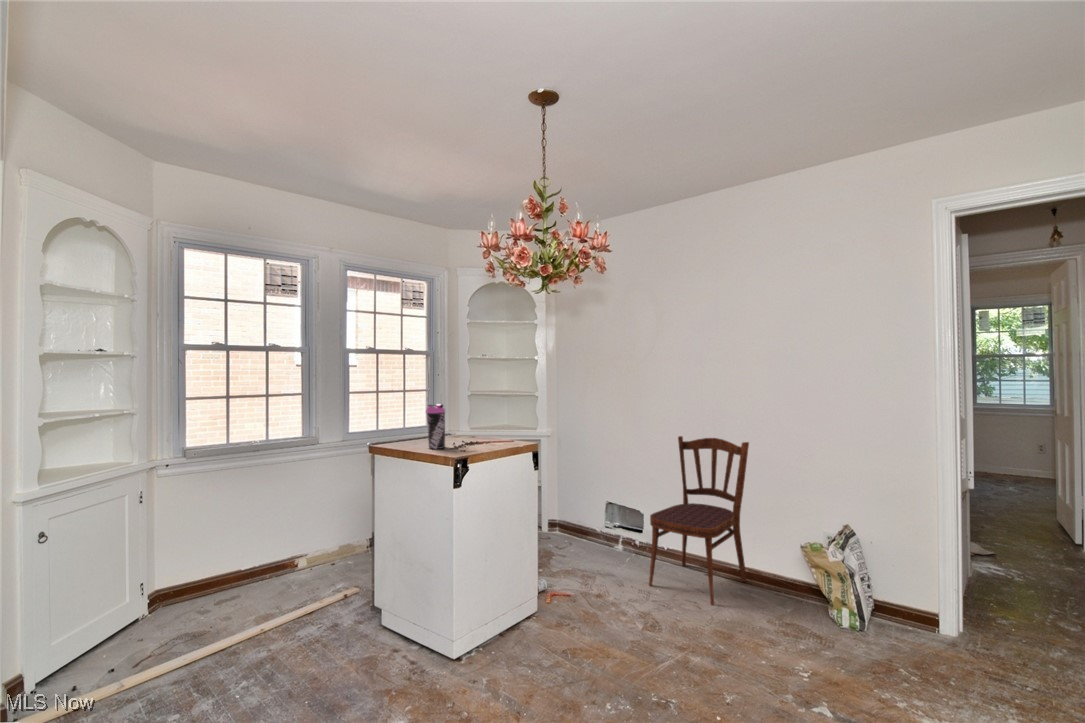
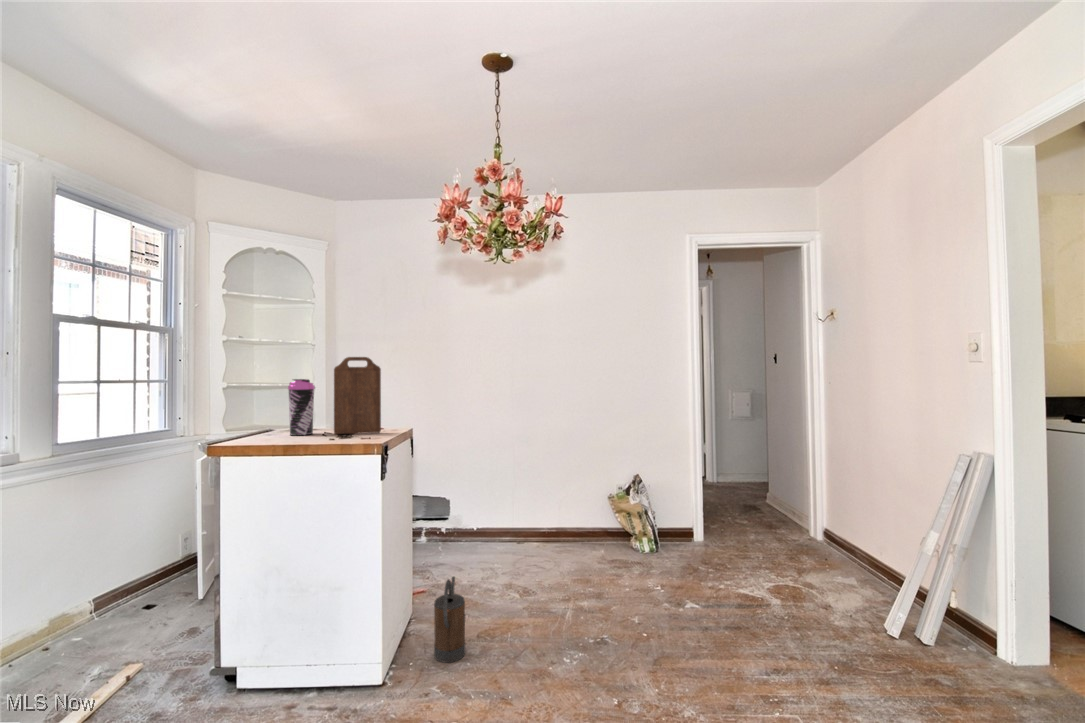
cutting board: none [451,387,484,452] -> present [334,357,381,434]
dining chair: present [649,436,749,605] -> none [487,420,558,563]
watering can: none [505,589,546,664] -> present [434,577,465,663]

